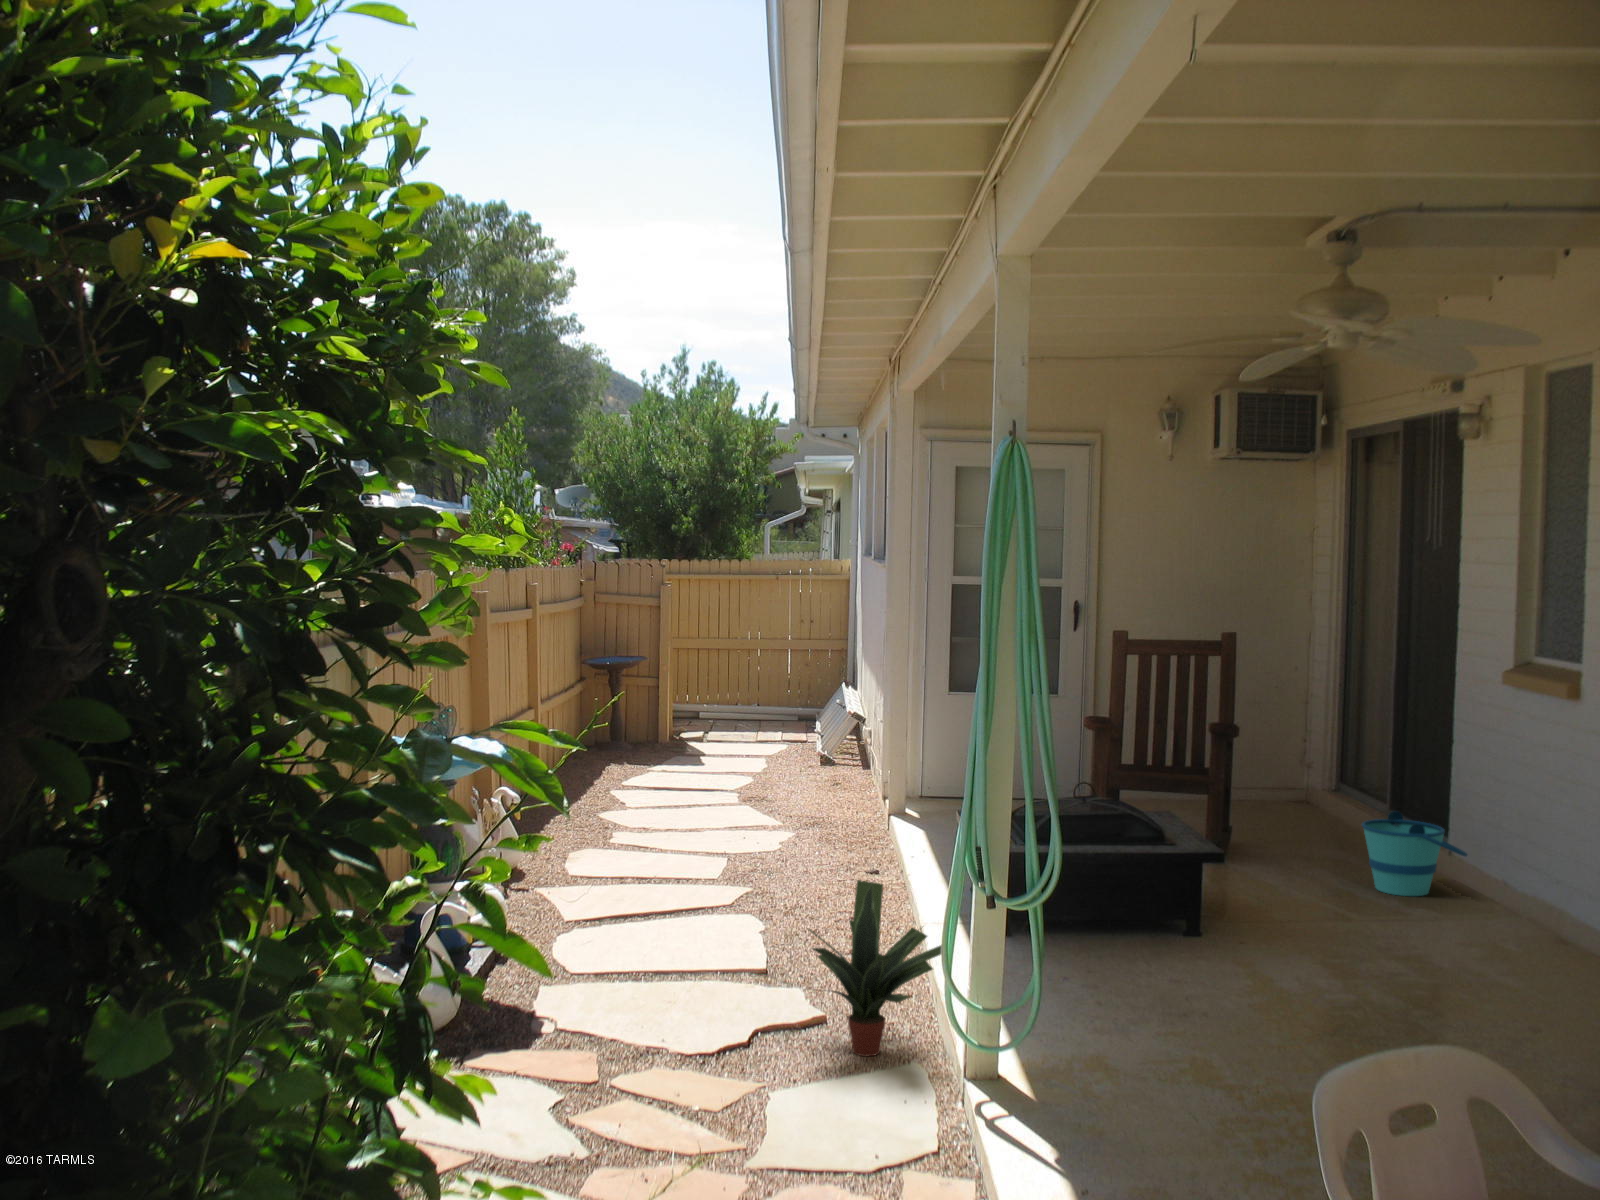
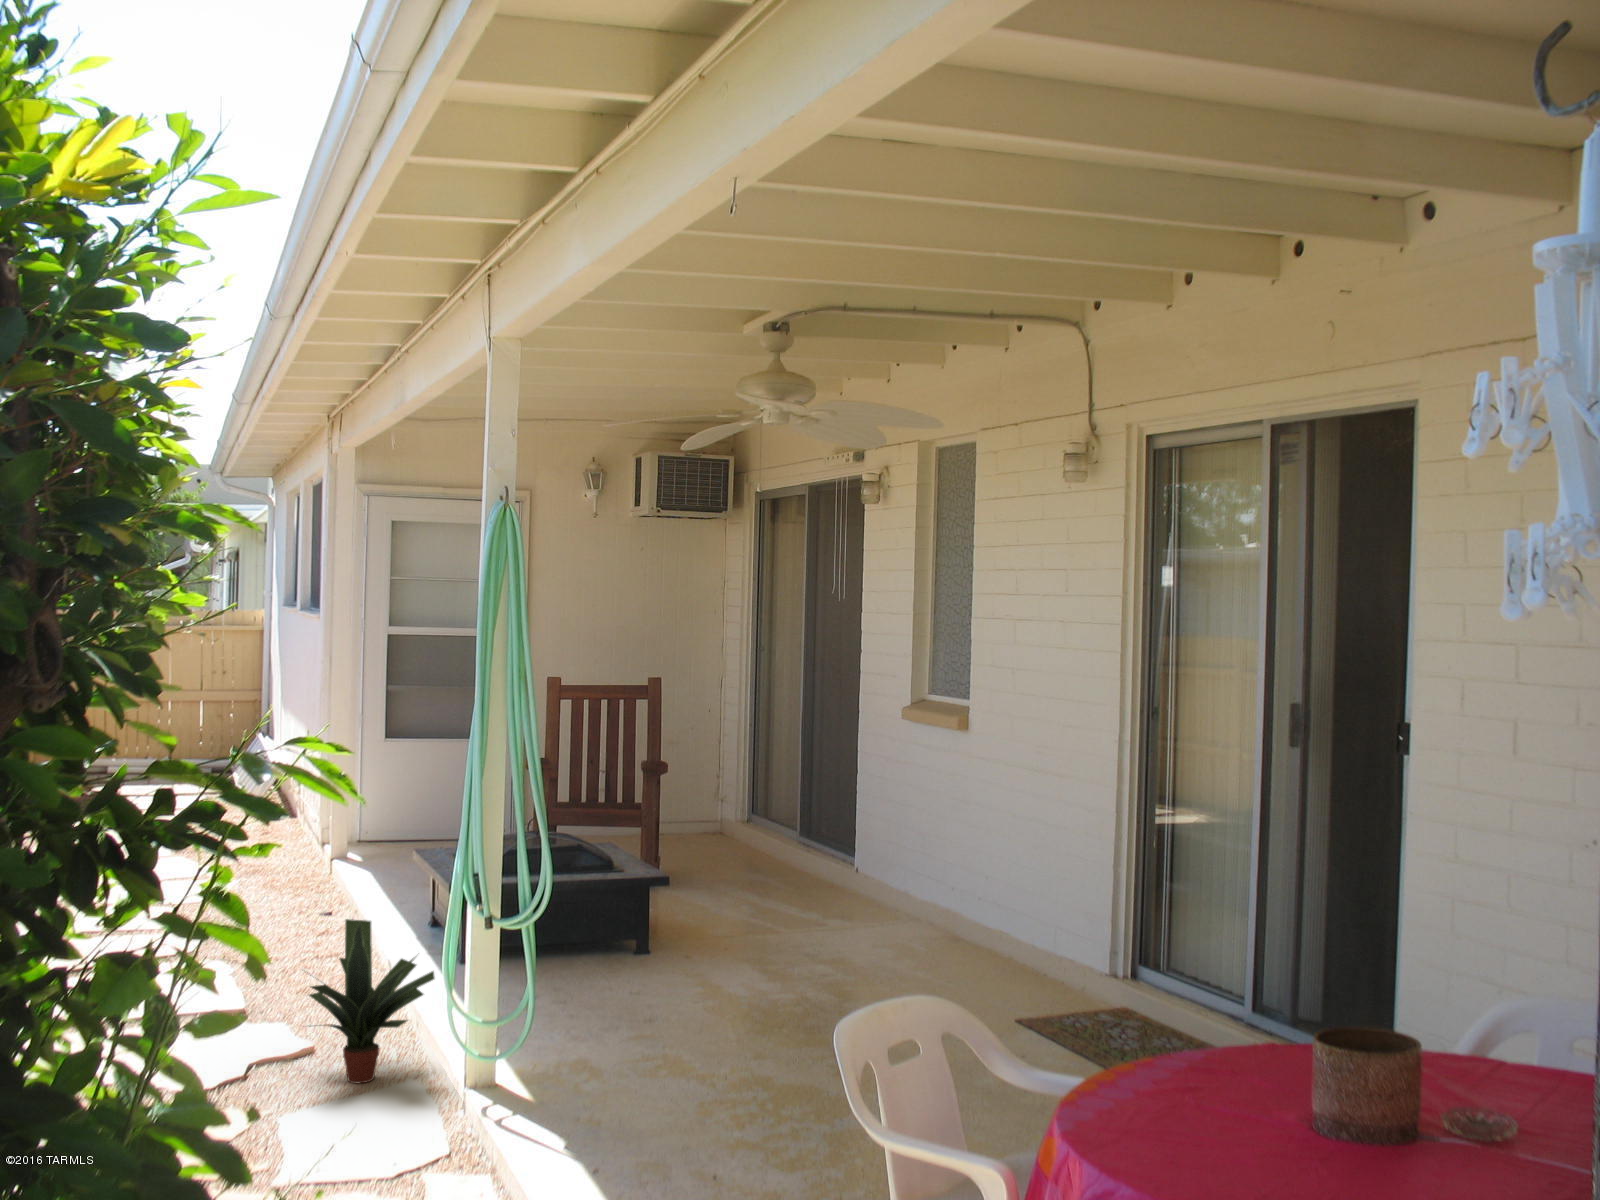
bucket: present [1362,811,1467,896] -> none [768,824,850,895]

